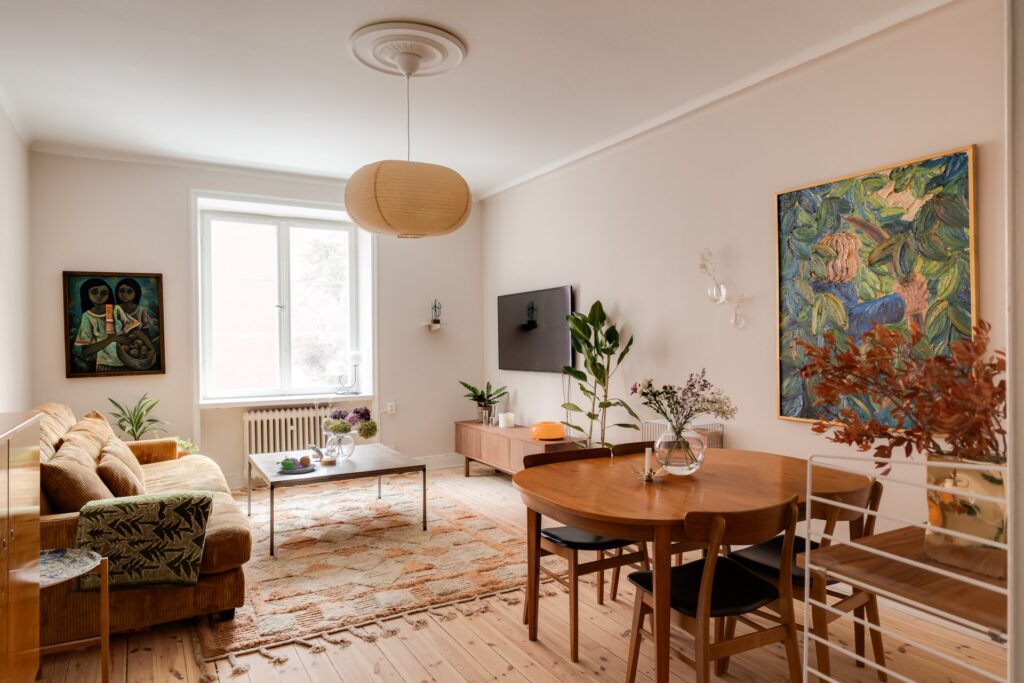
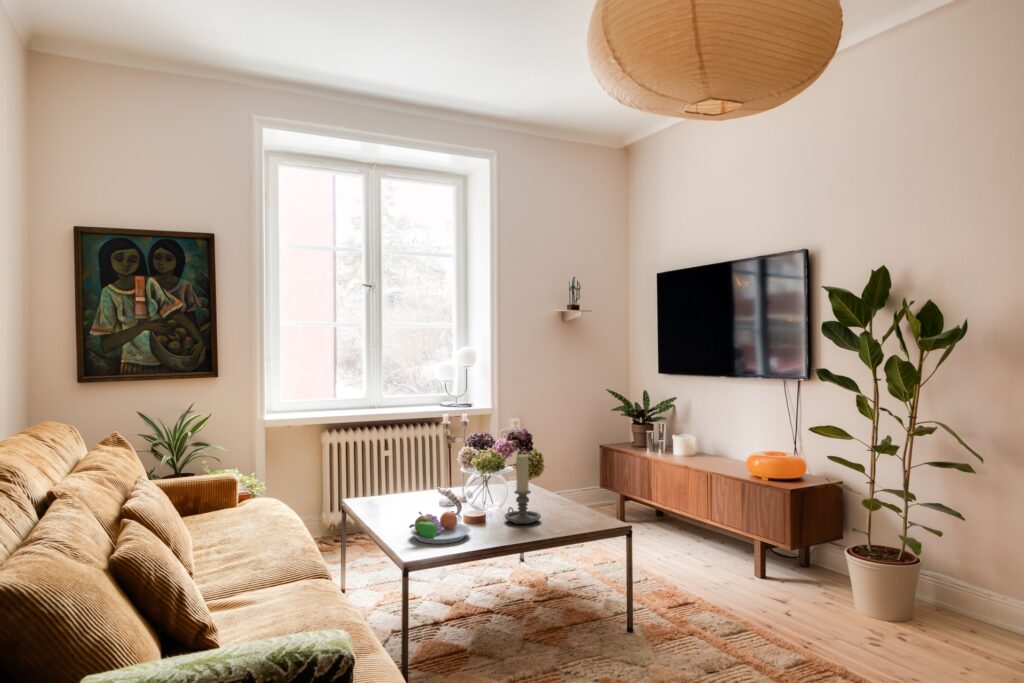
candle holder: none [344,421,367,464] -> present [505,454,541,524]

